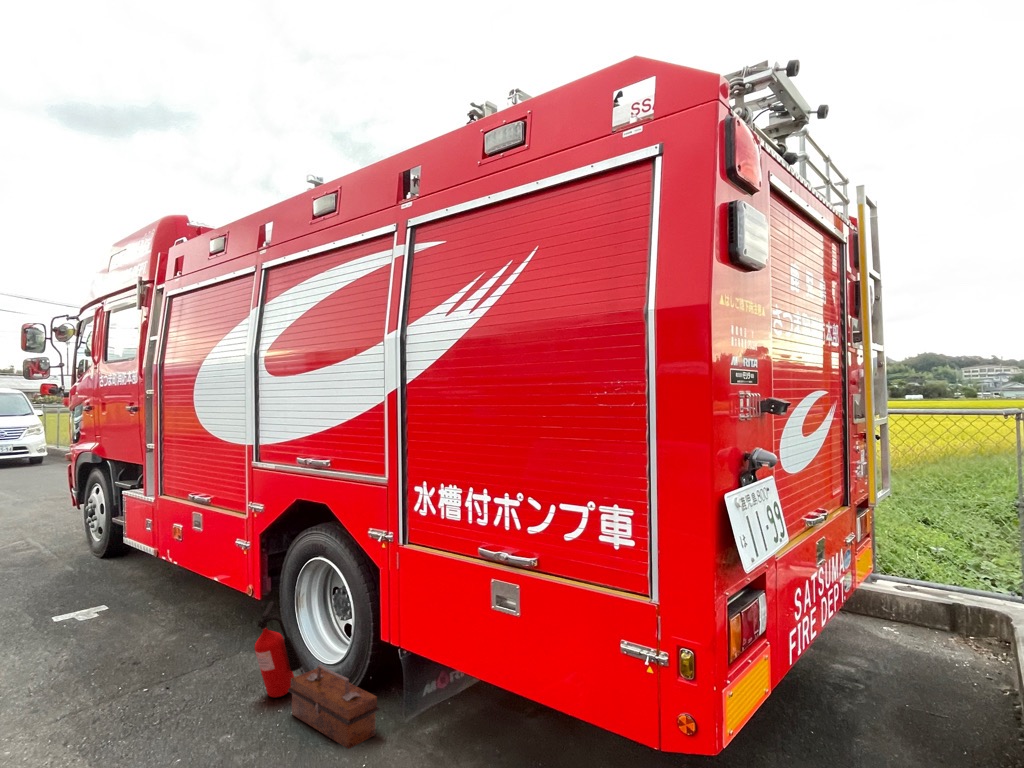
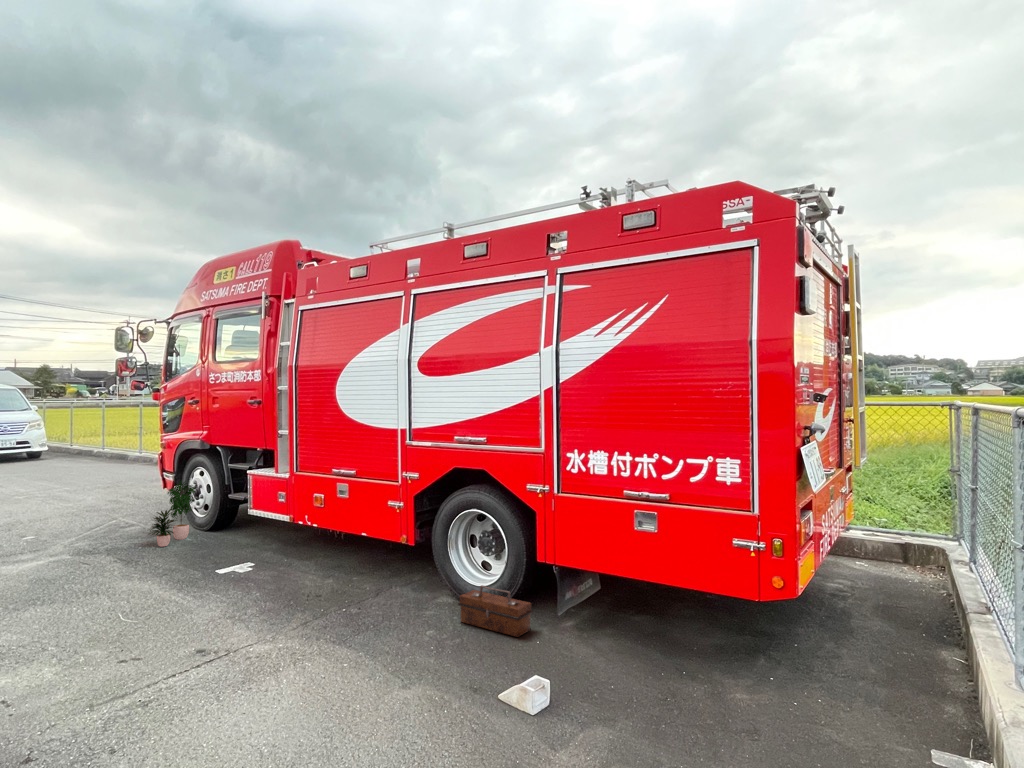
potted plant: none [24,498,93,577] -> present [149,481,195,547]
fire extinguisher: present [255,602,303,697] -> none [425,544,458,613]

